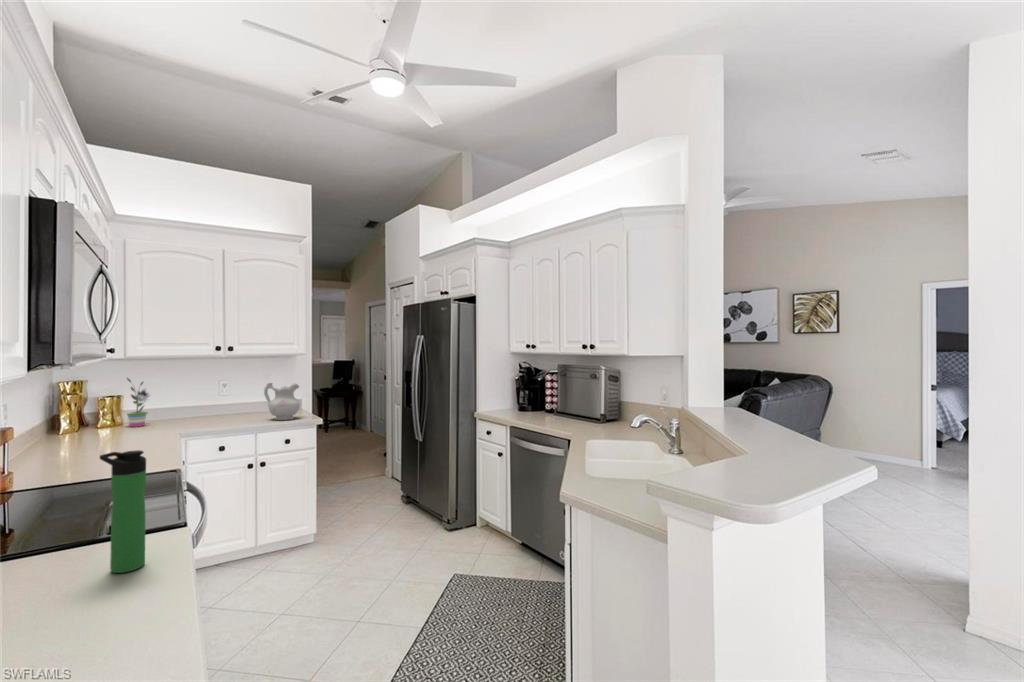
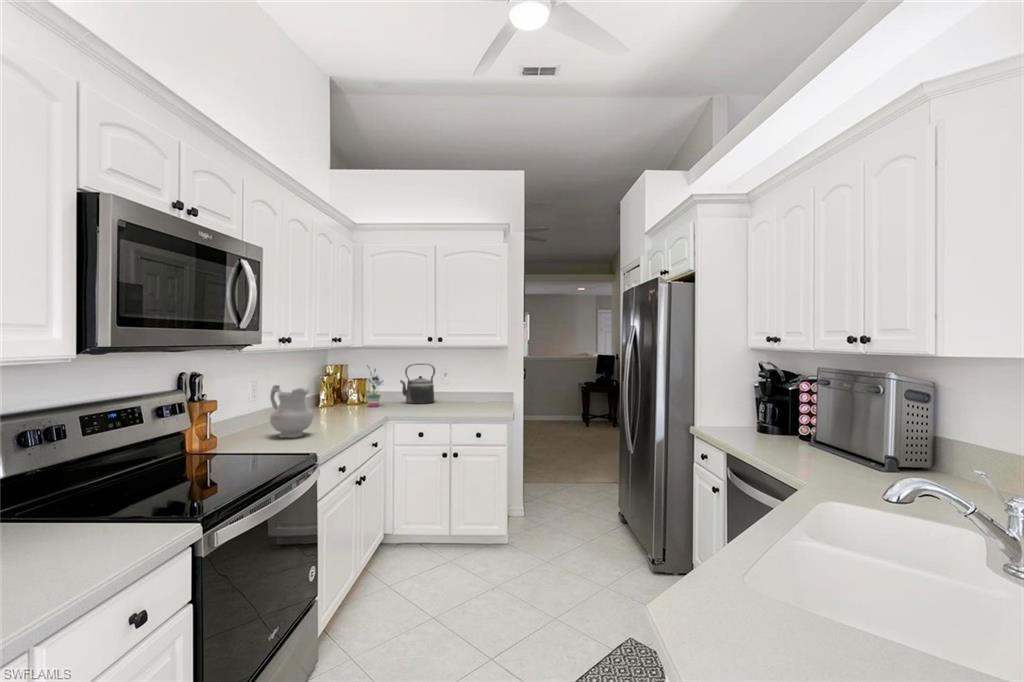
kettle: none [169,374,212,419] -> present [400,364,435,404]
ceramic pitcher: present [264,383,300,420] -> present [270,385,313,438]
bottle: present [100,450,146,573] -> none [41,440,81,571]

